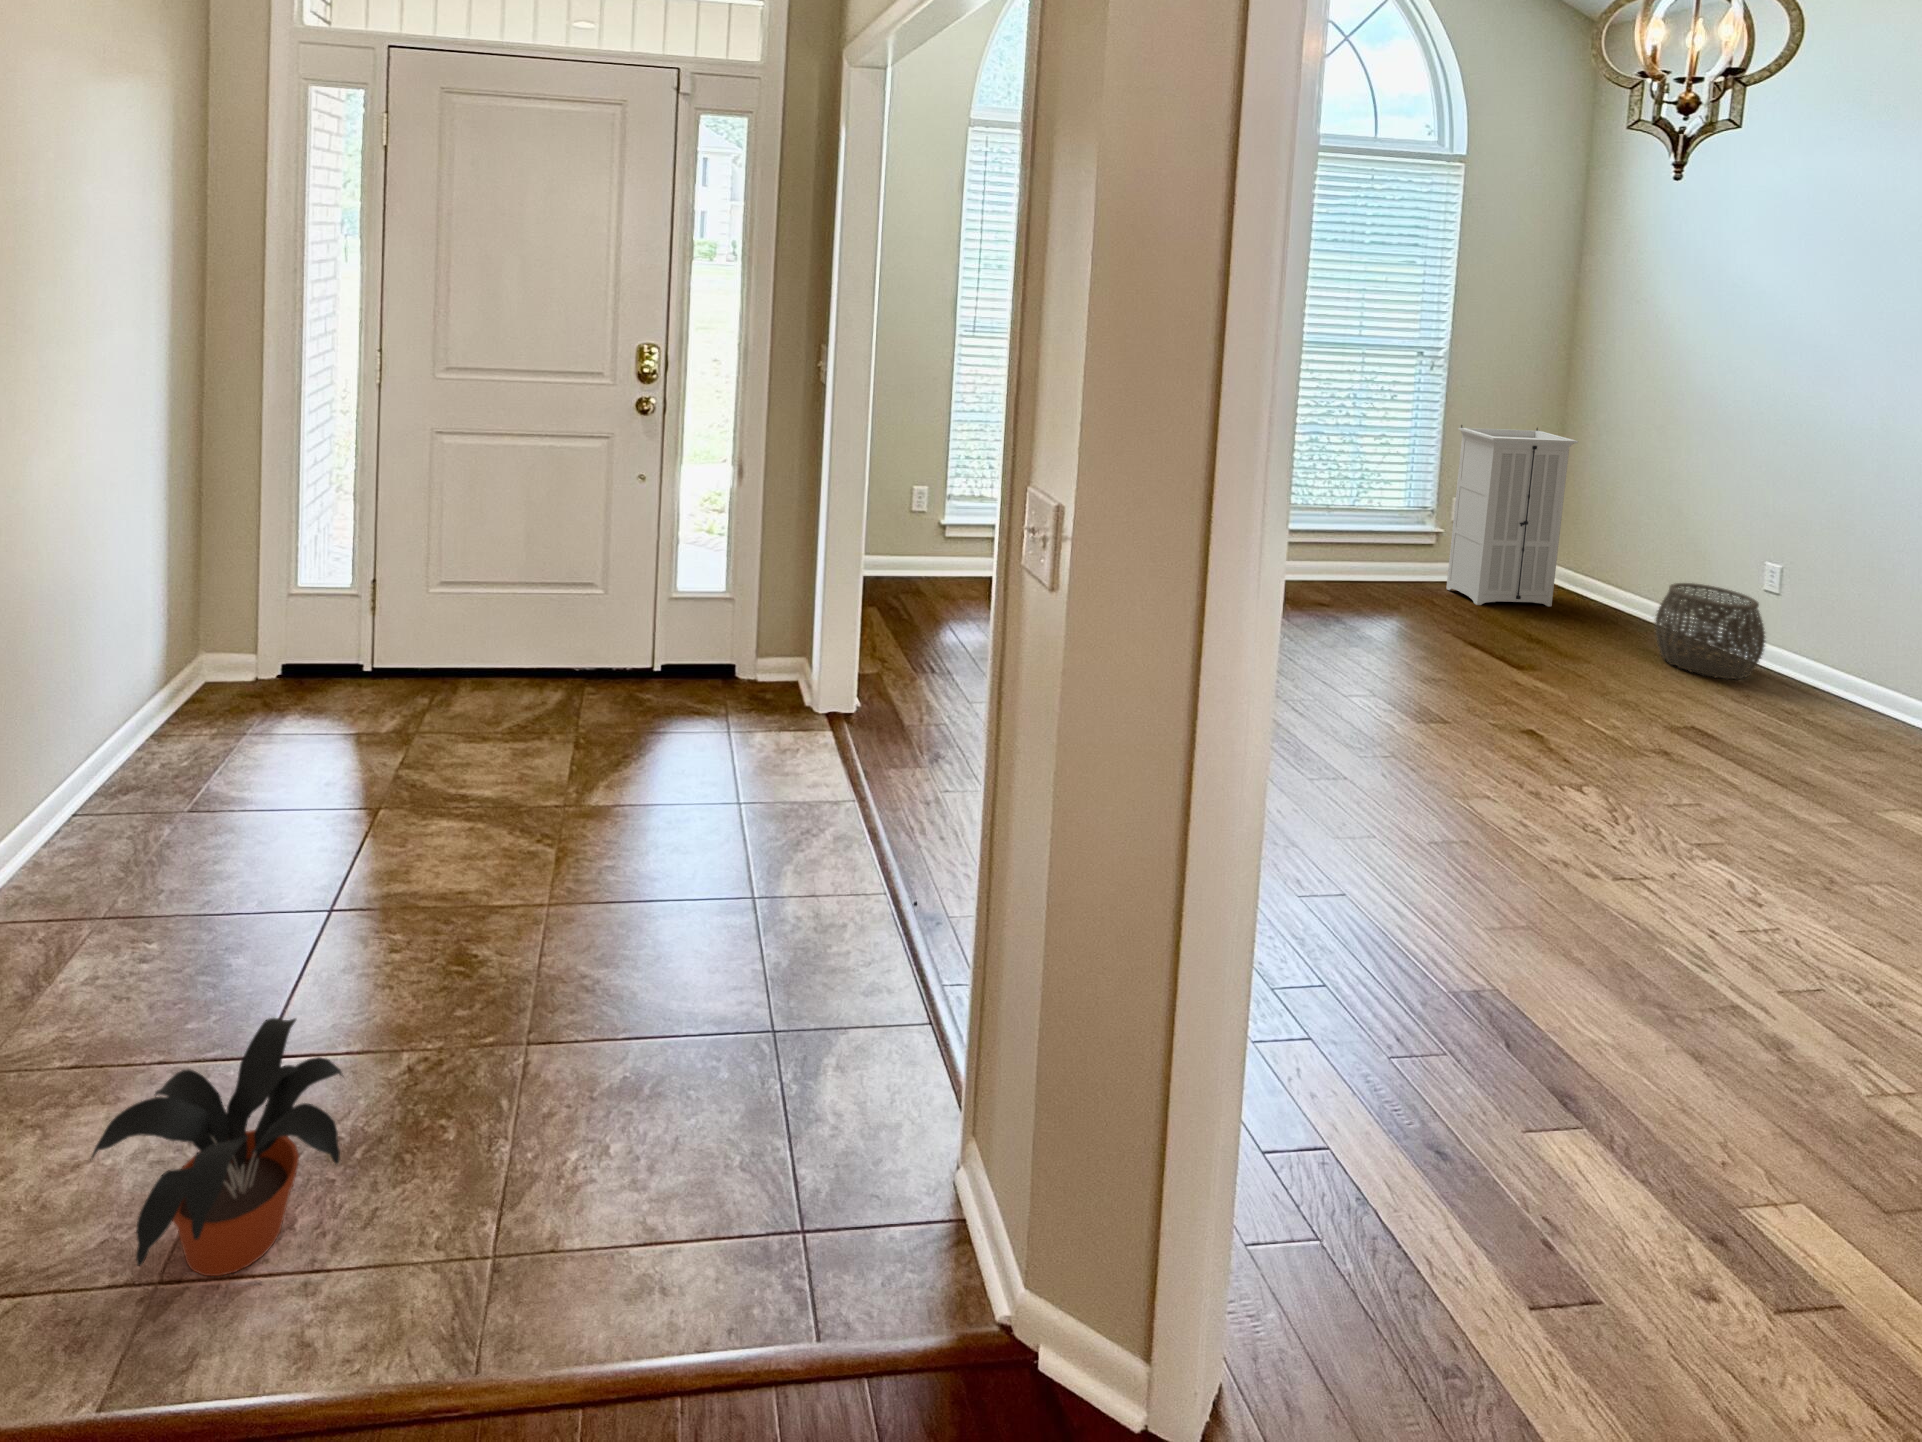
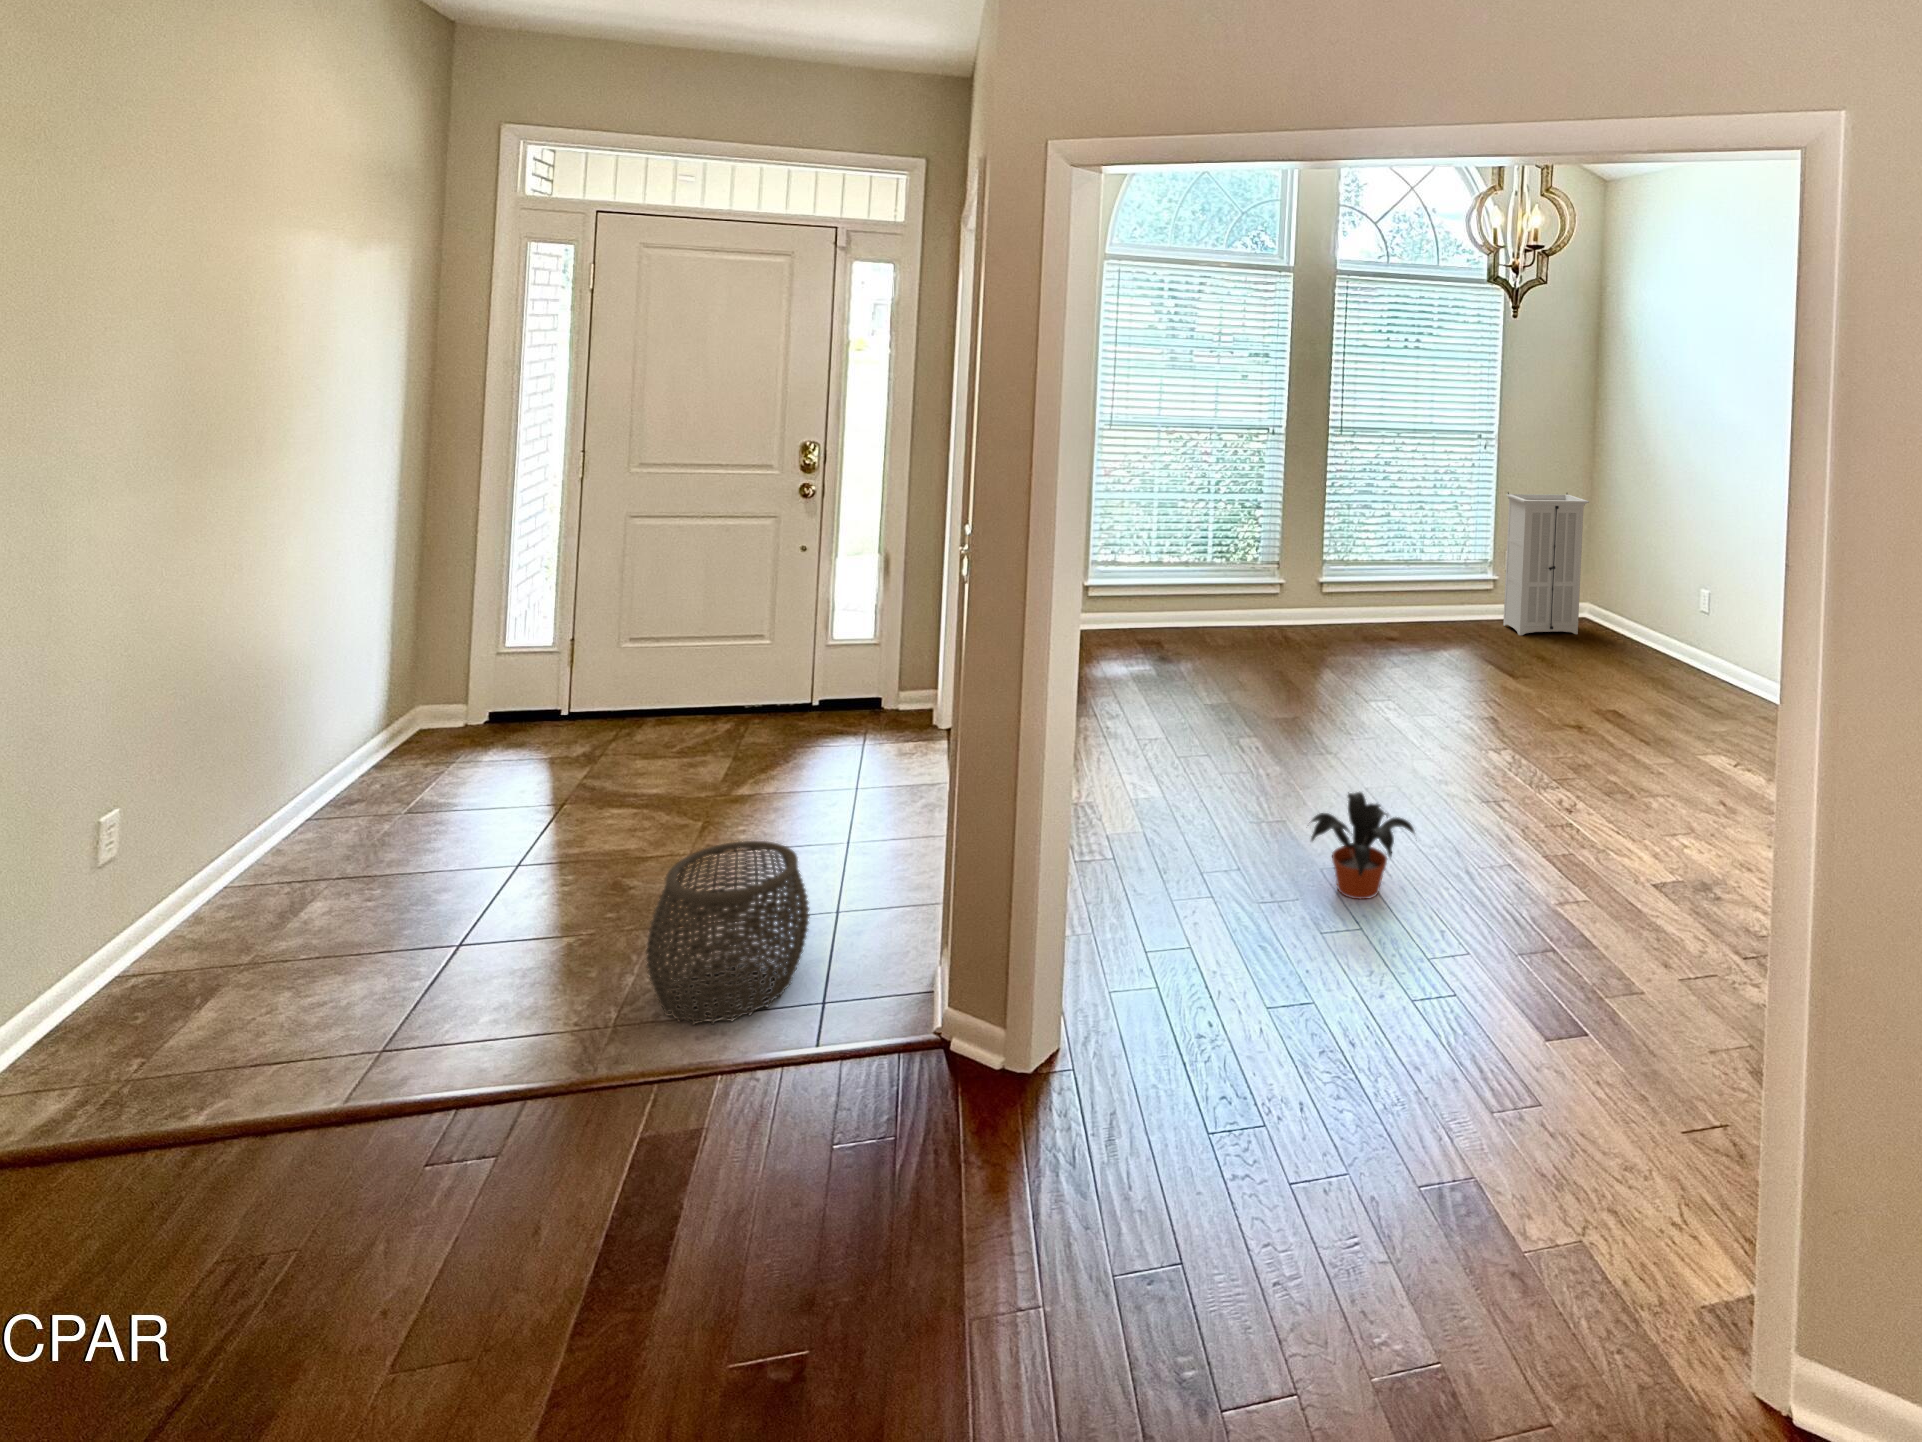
woven basket: present [1655,583,1765,679] -> present [646,841,809,1024]
potted plant: present [91,1018,343,1276] -> present [1311,792,1415,899]

